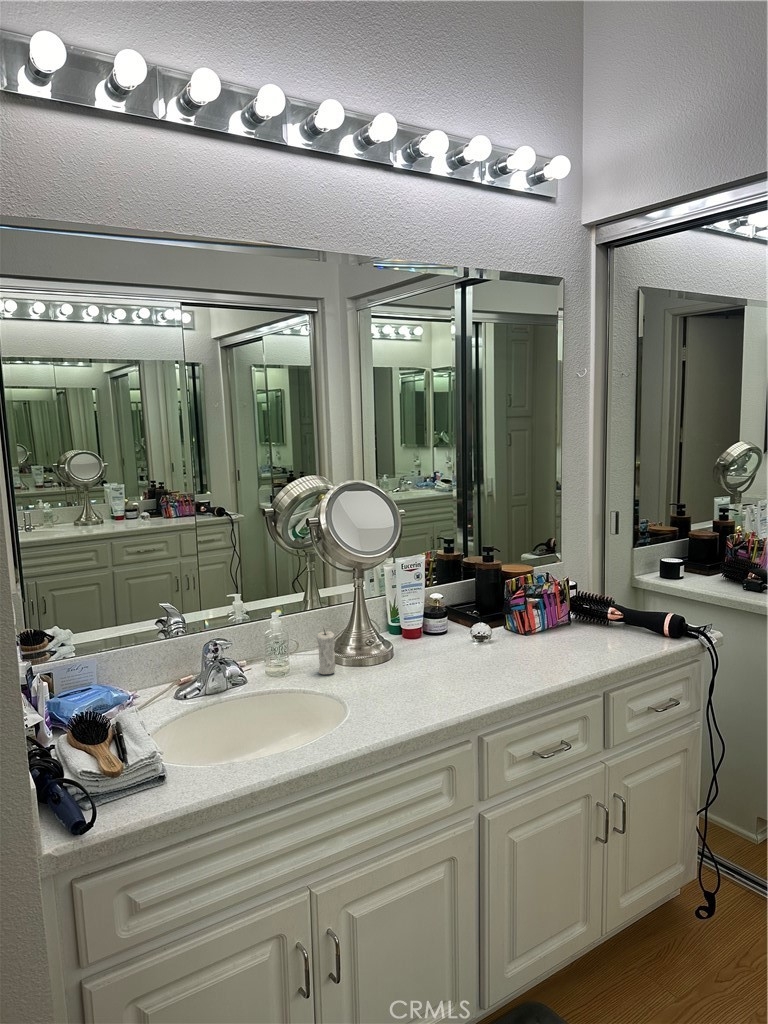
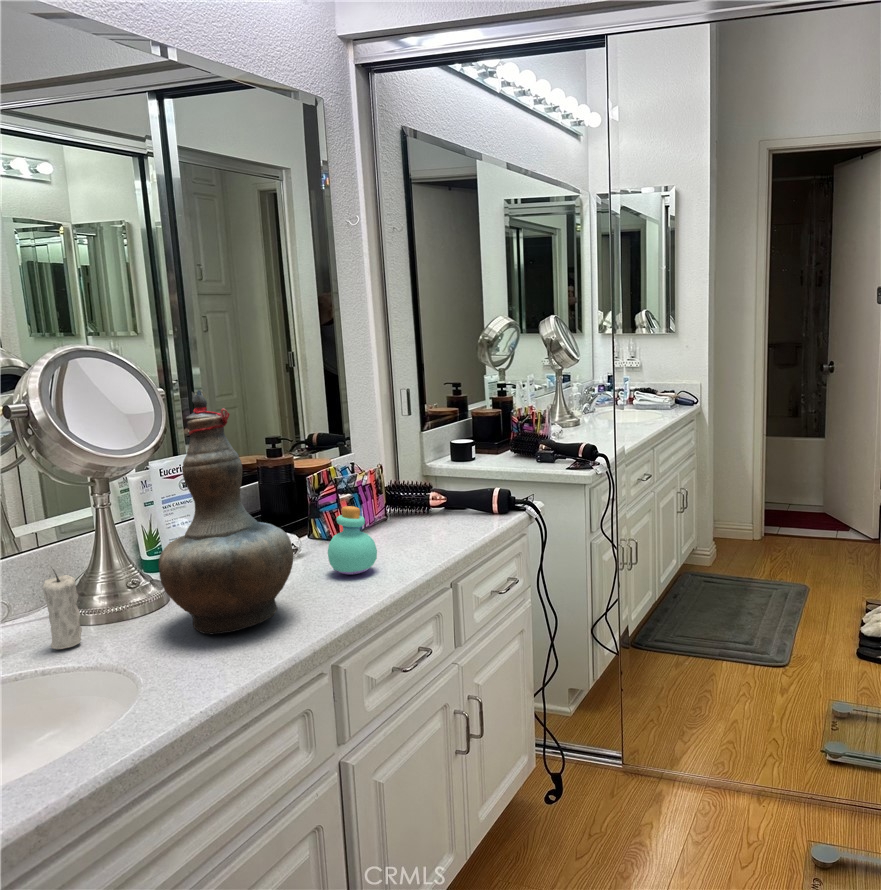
decorative vase: none [378,529,461,686] -> present [159,390,293,634]
perfume bottle: none [499,613,536,663] -> present [328,506,377,575]

